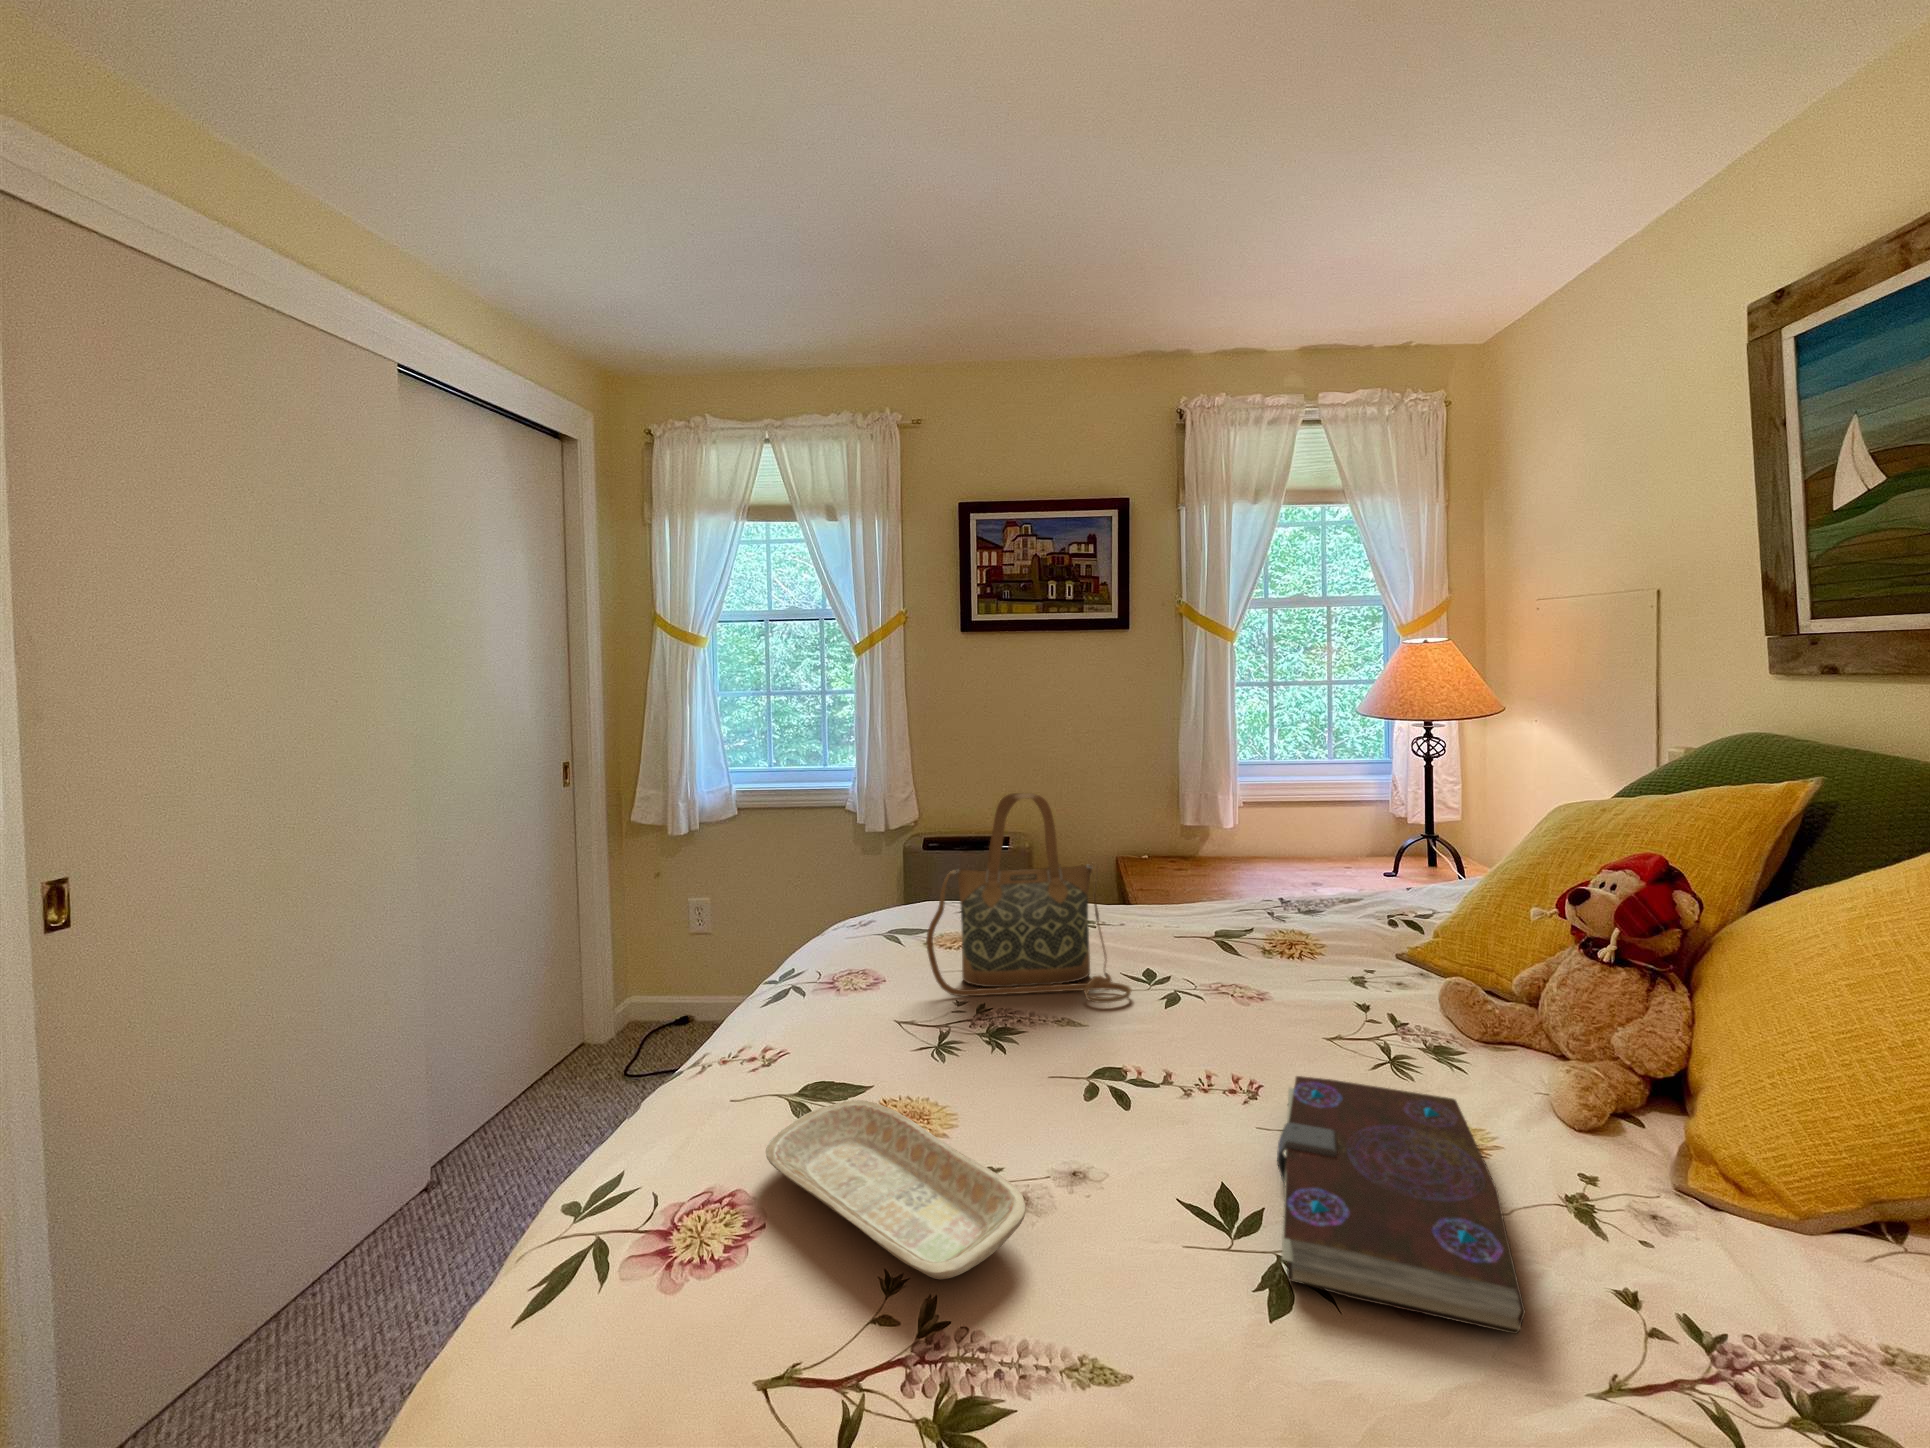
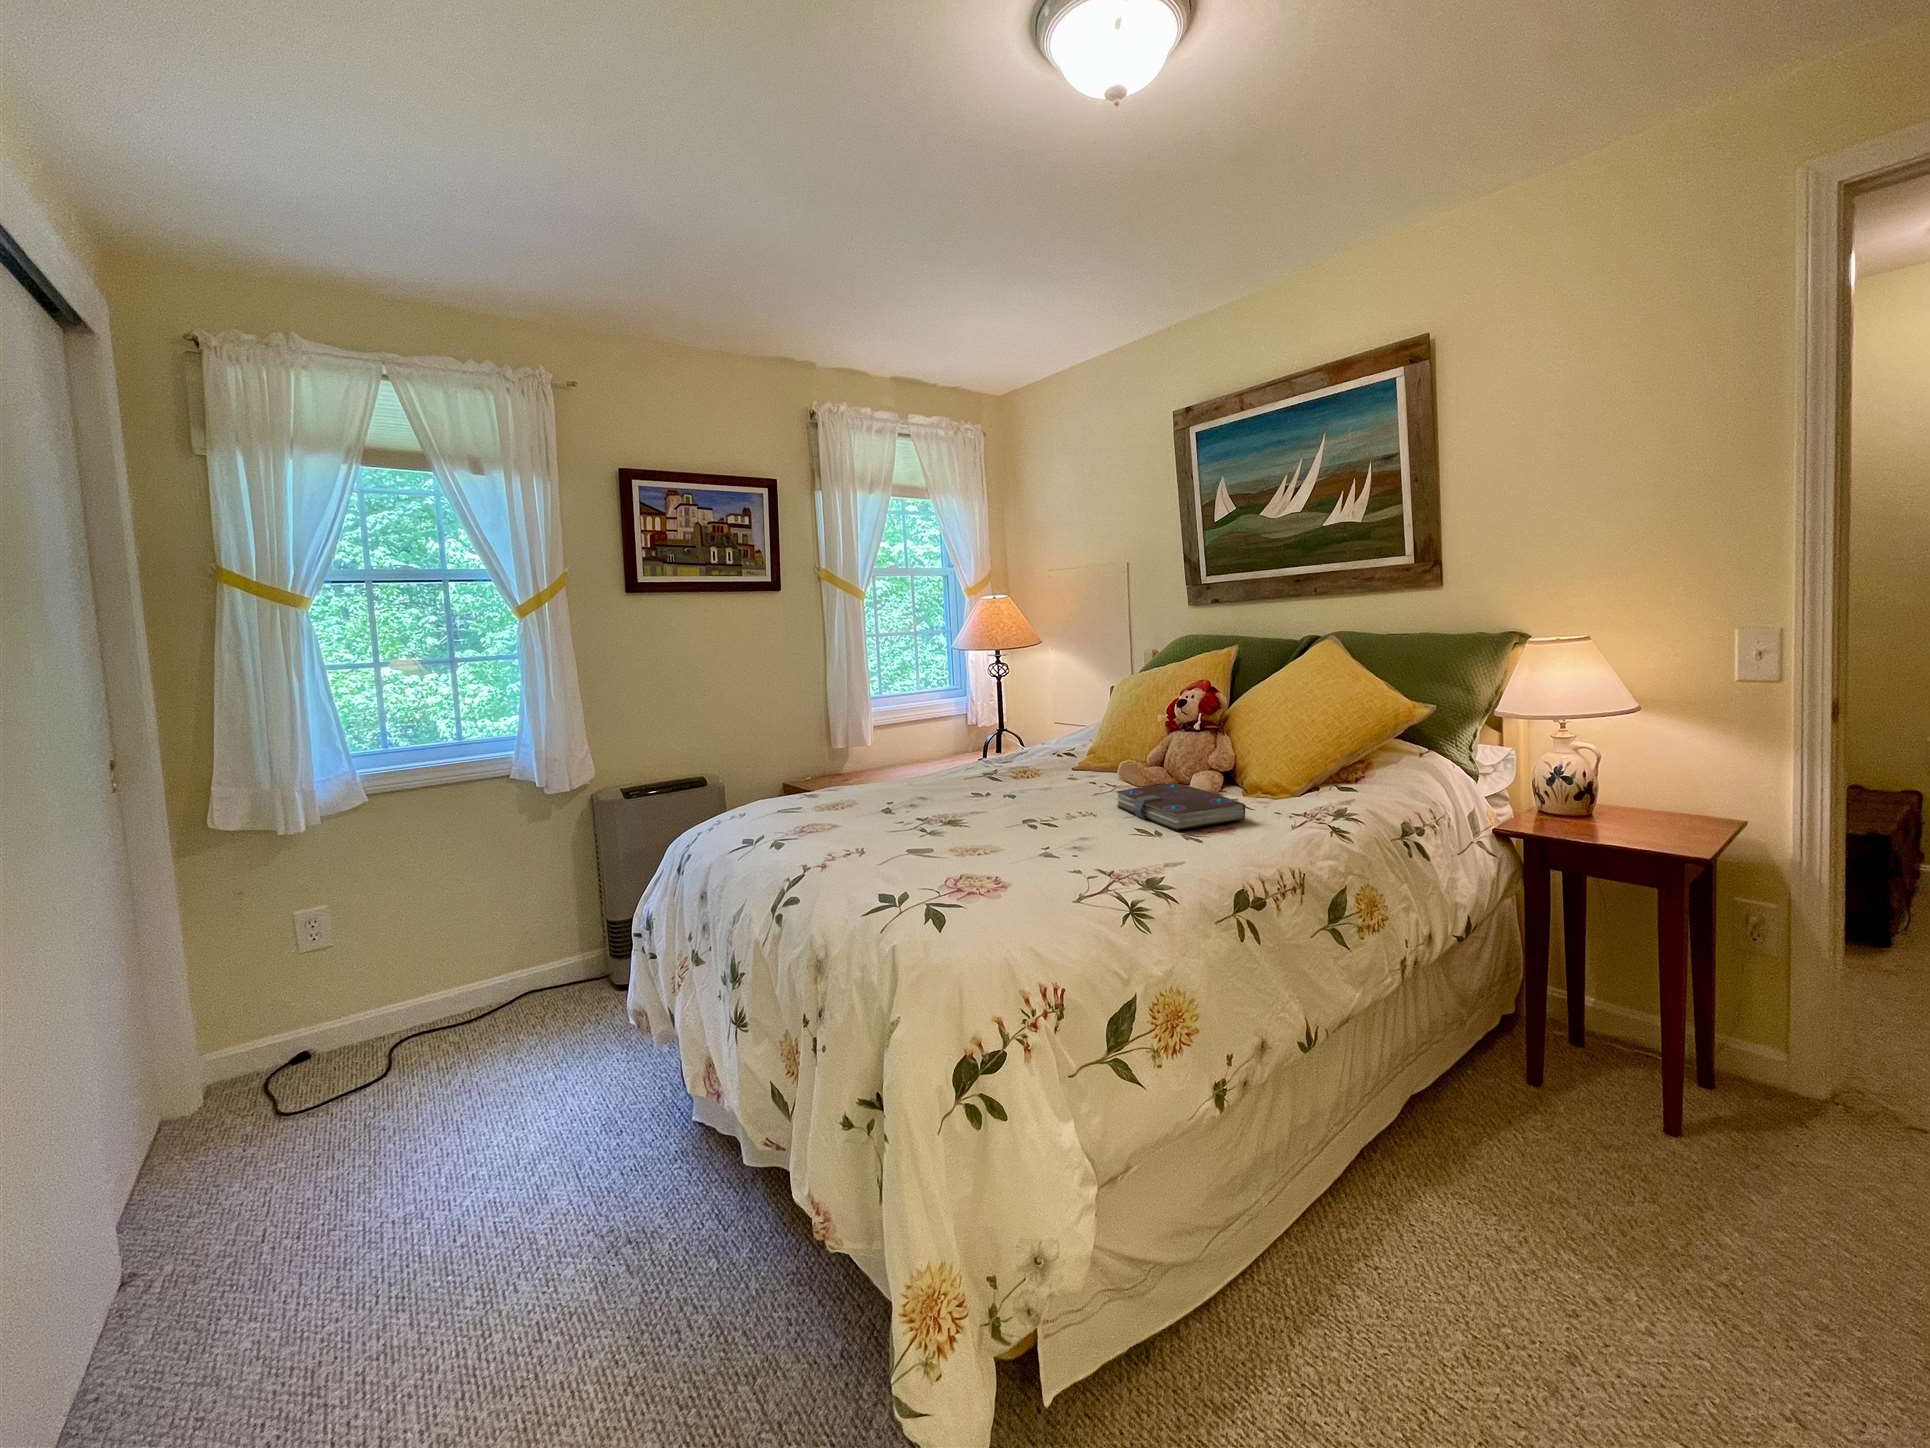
handbag: present [926,793,1131,1003] -> none [868,687,993,821]
tray: present [766,1100,1026,1279] -> none [942,831,1095,868]

